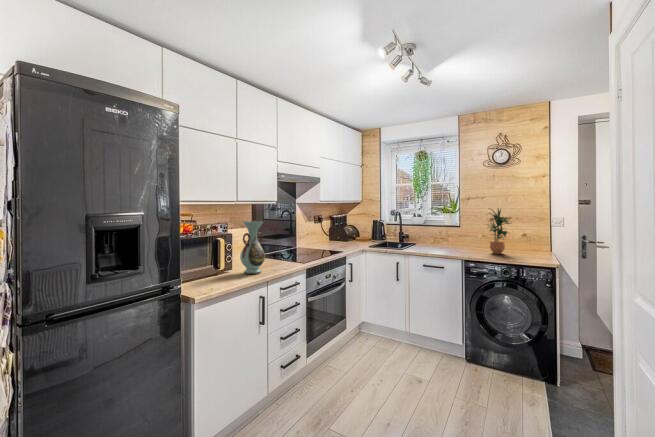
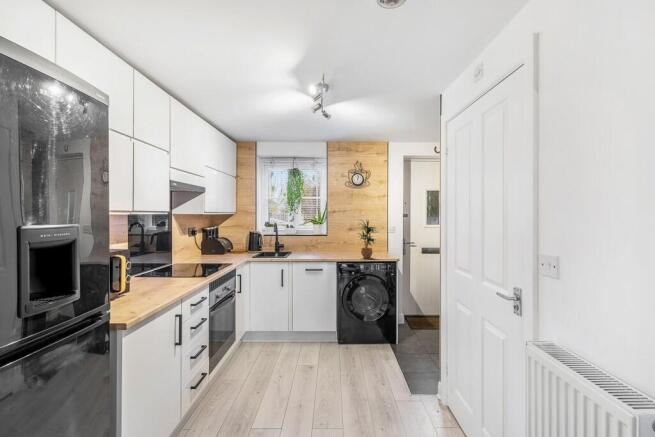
decorative vase: present [240,221,265,274] -> none [144,232,174,292]

